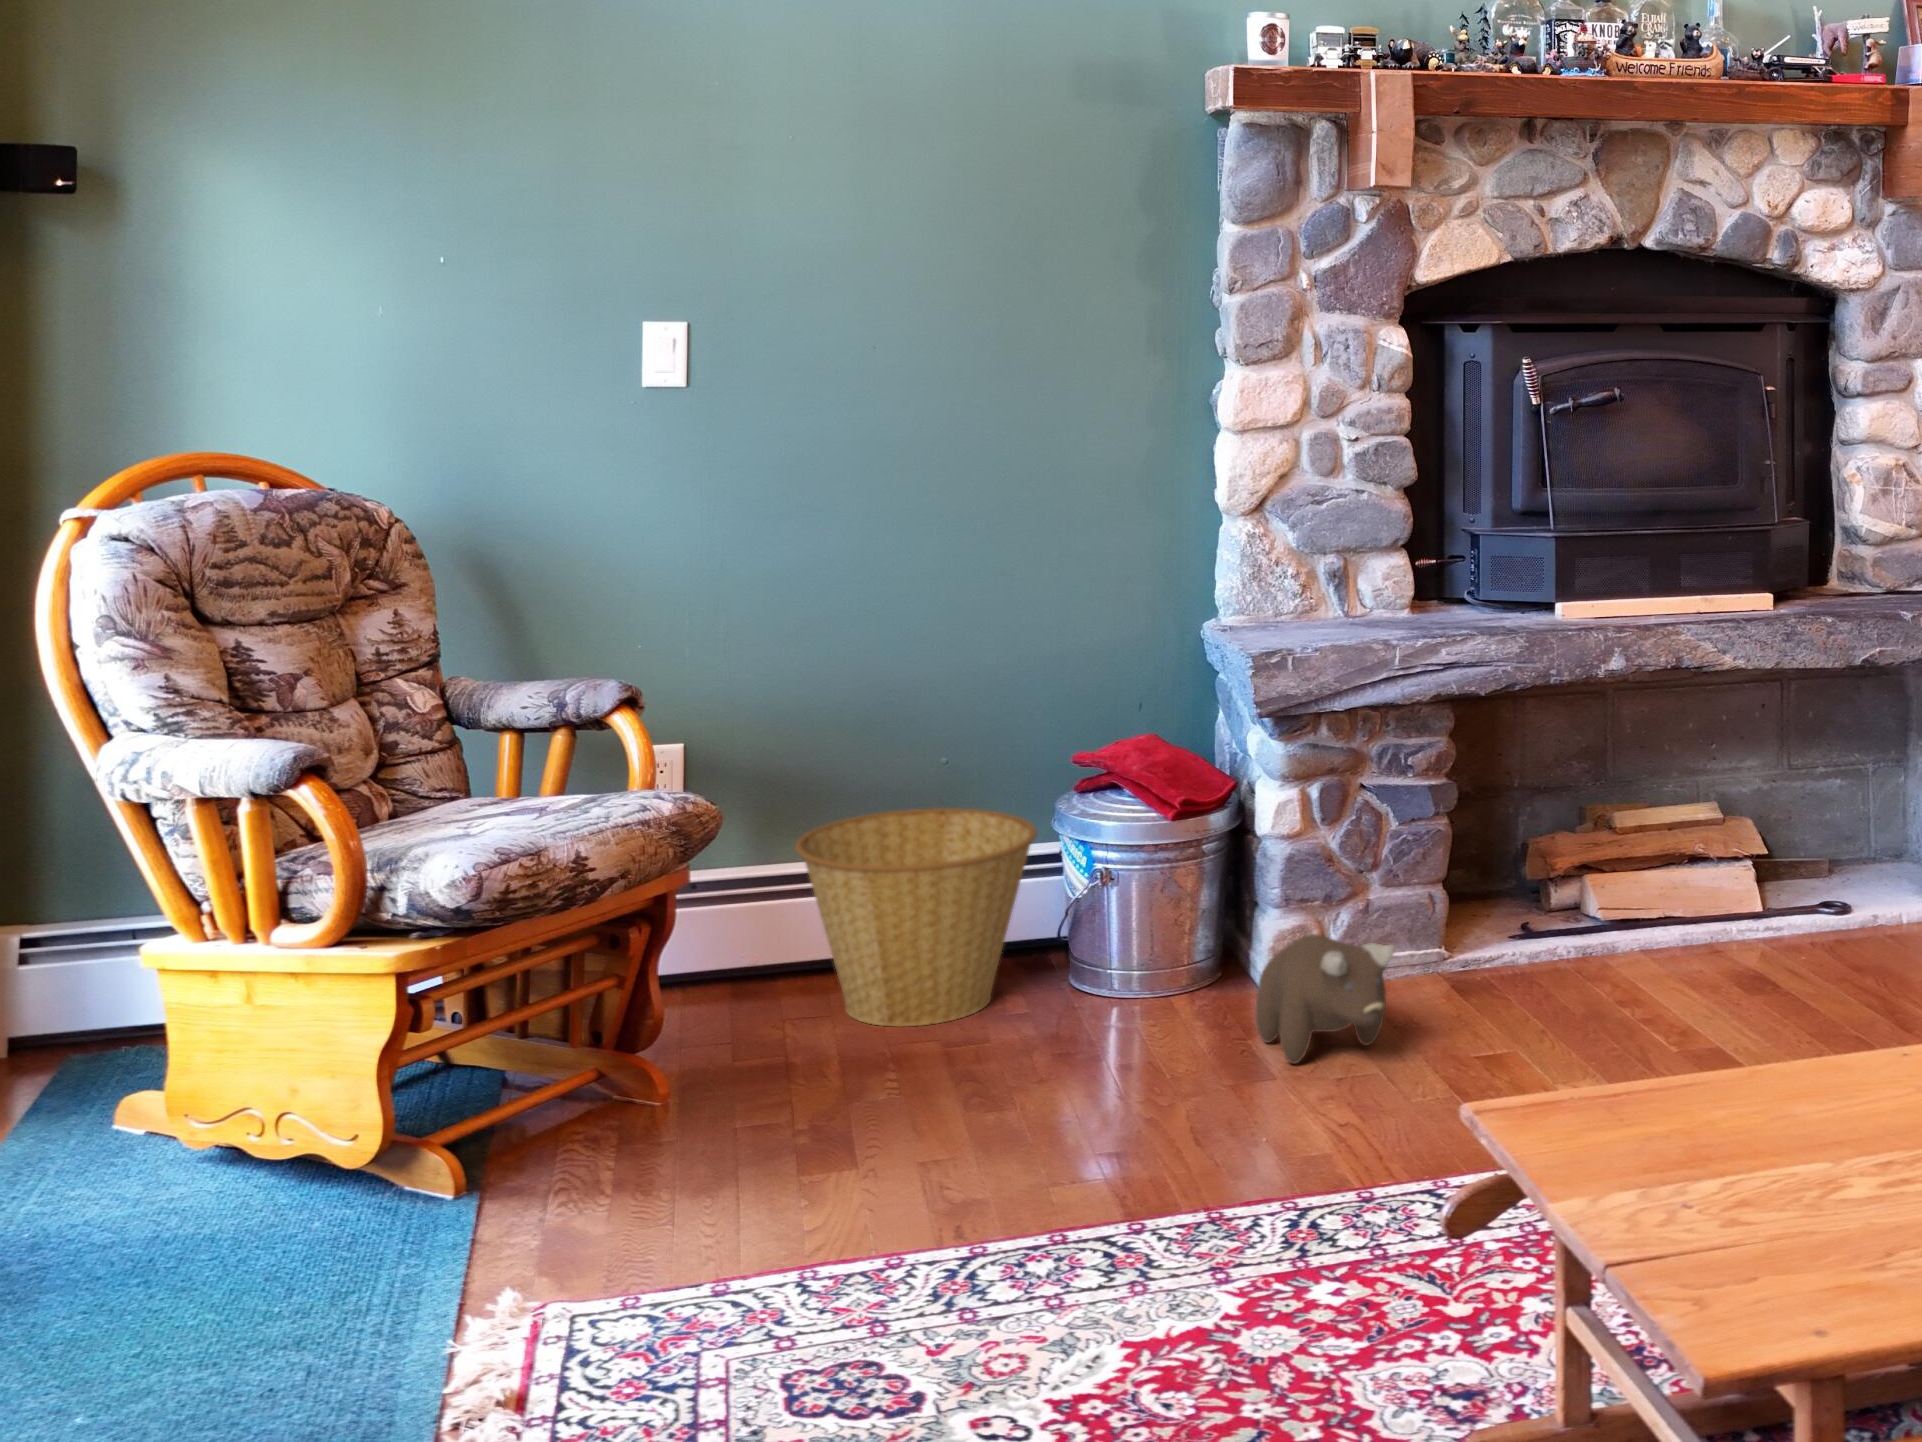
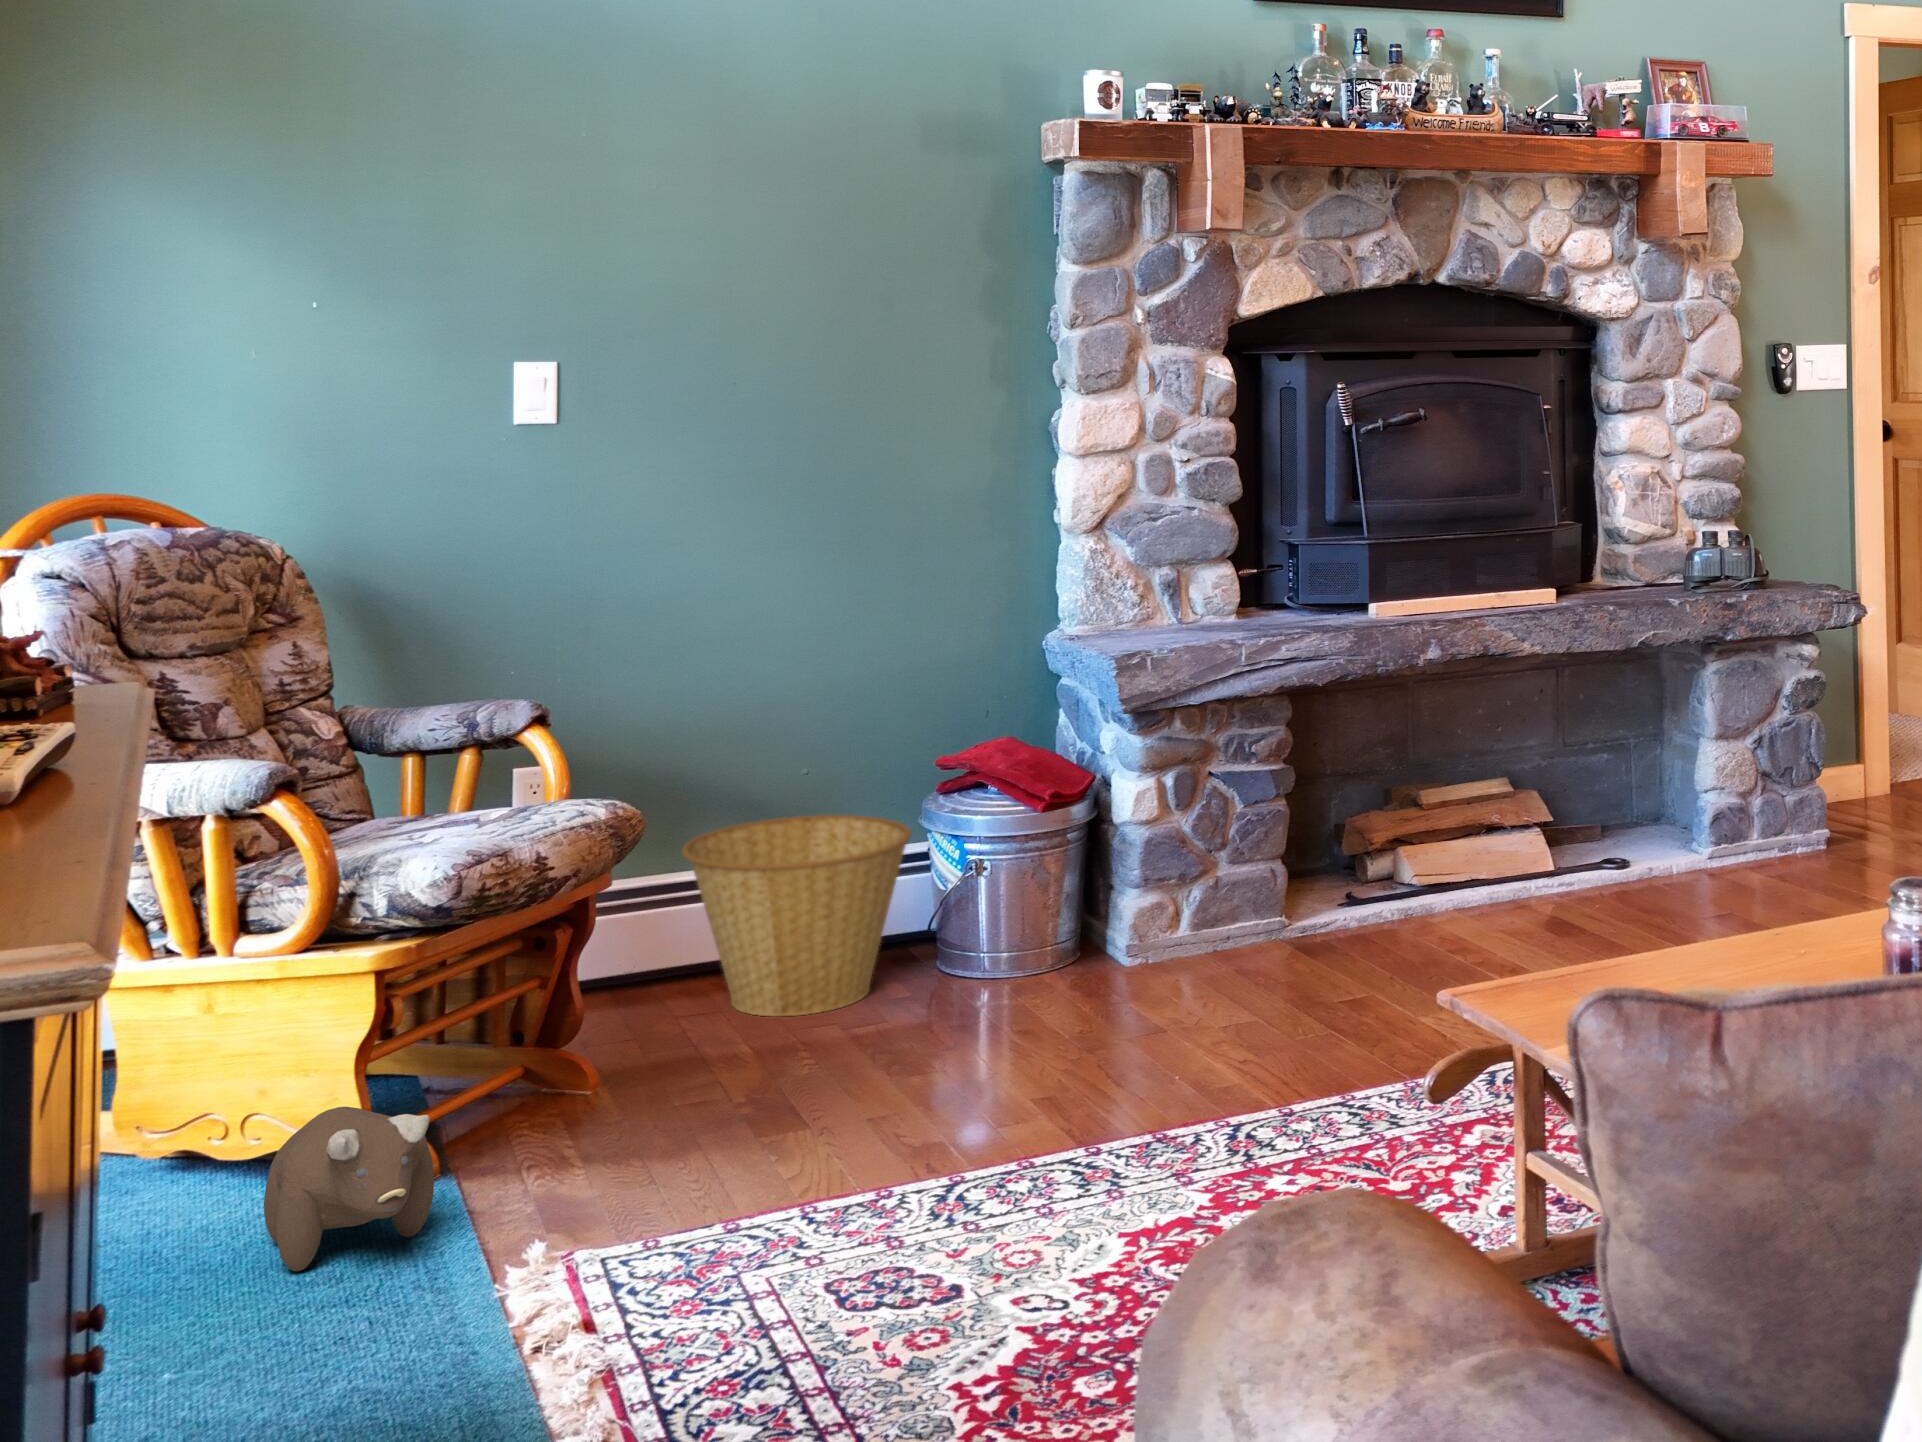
plush toy: present [1256,934,1395,1064] -> present [264,1107,434,1271]

